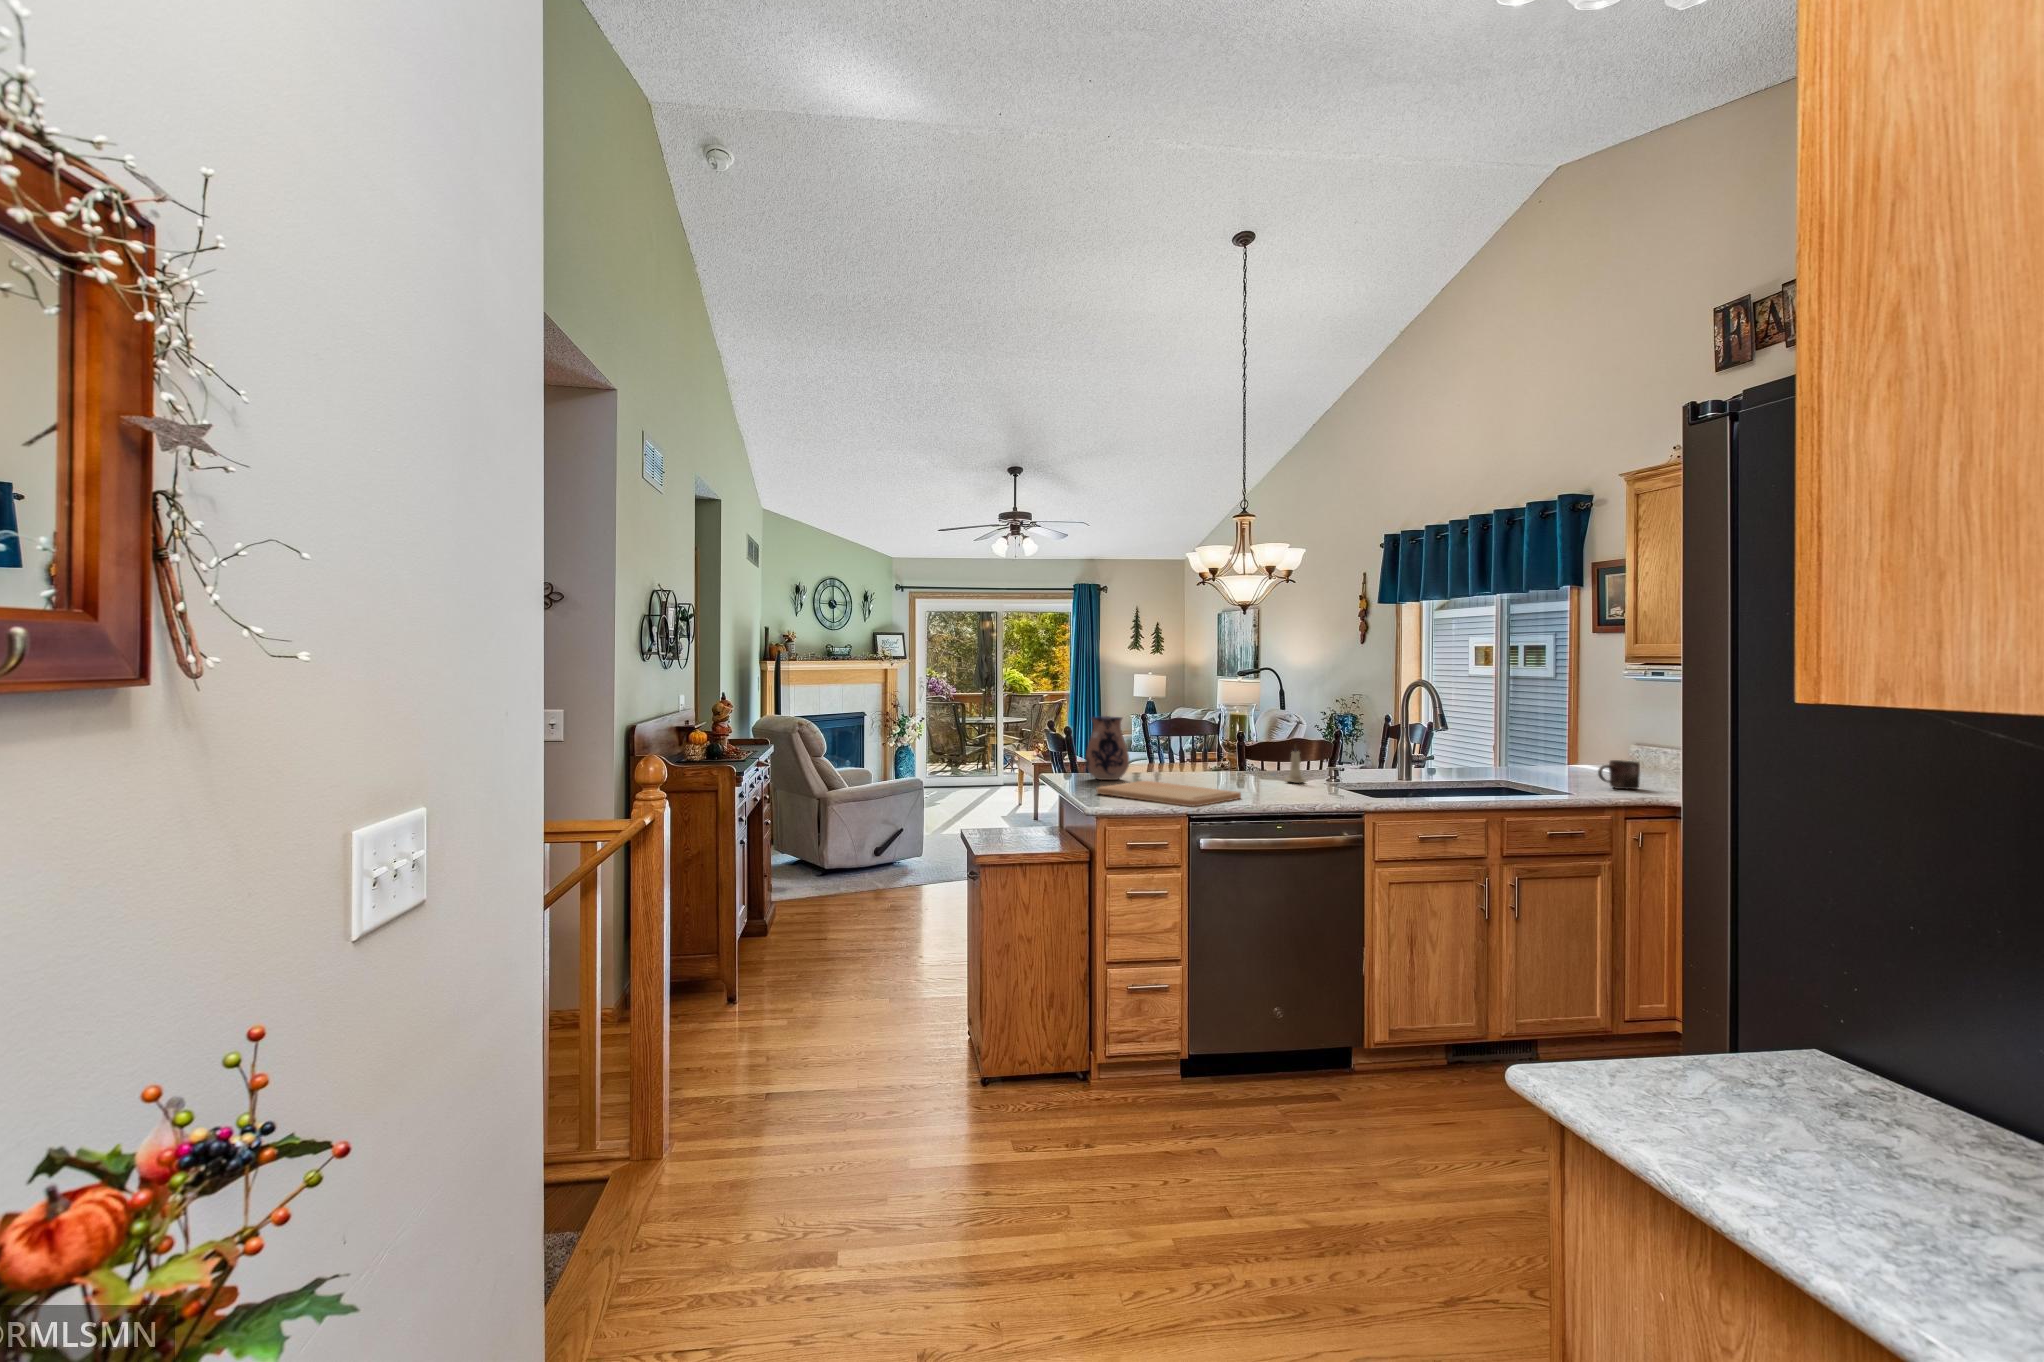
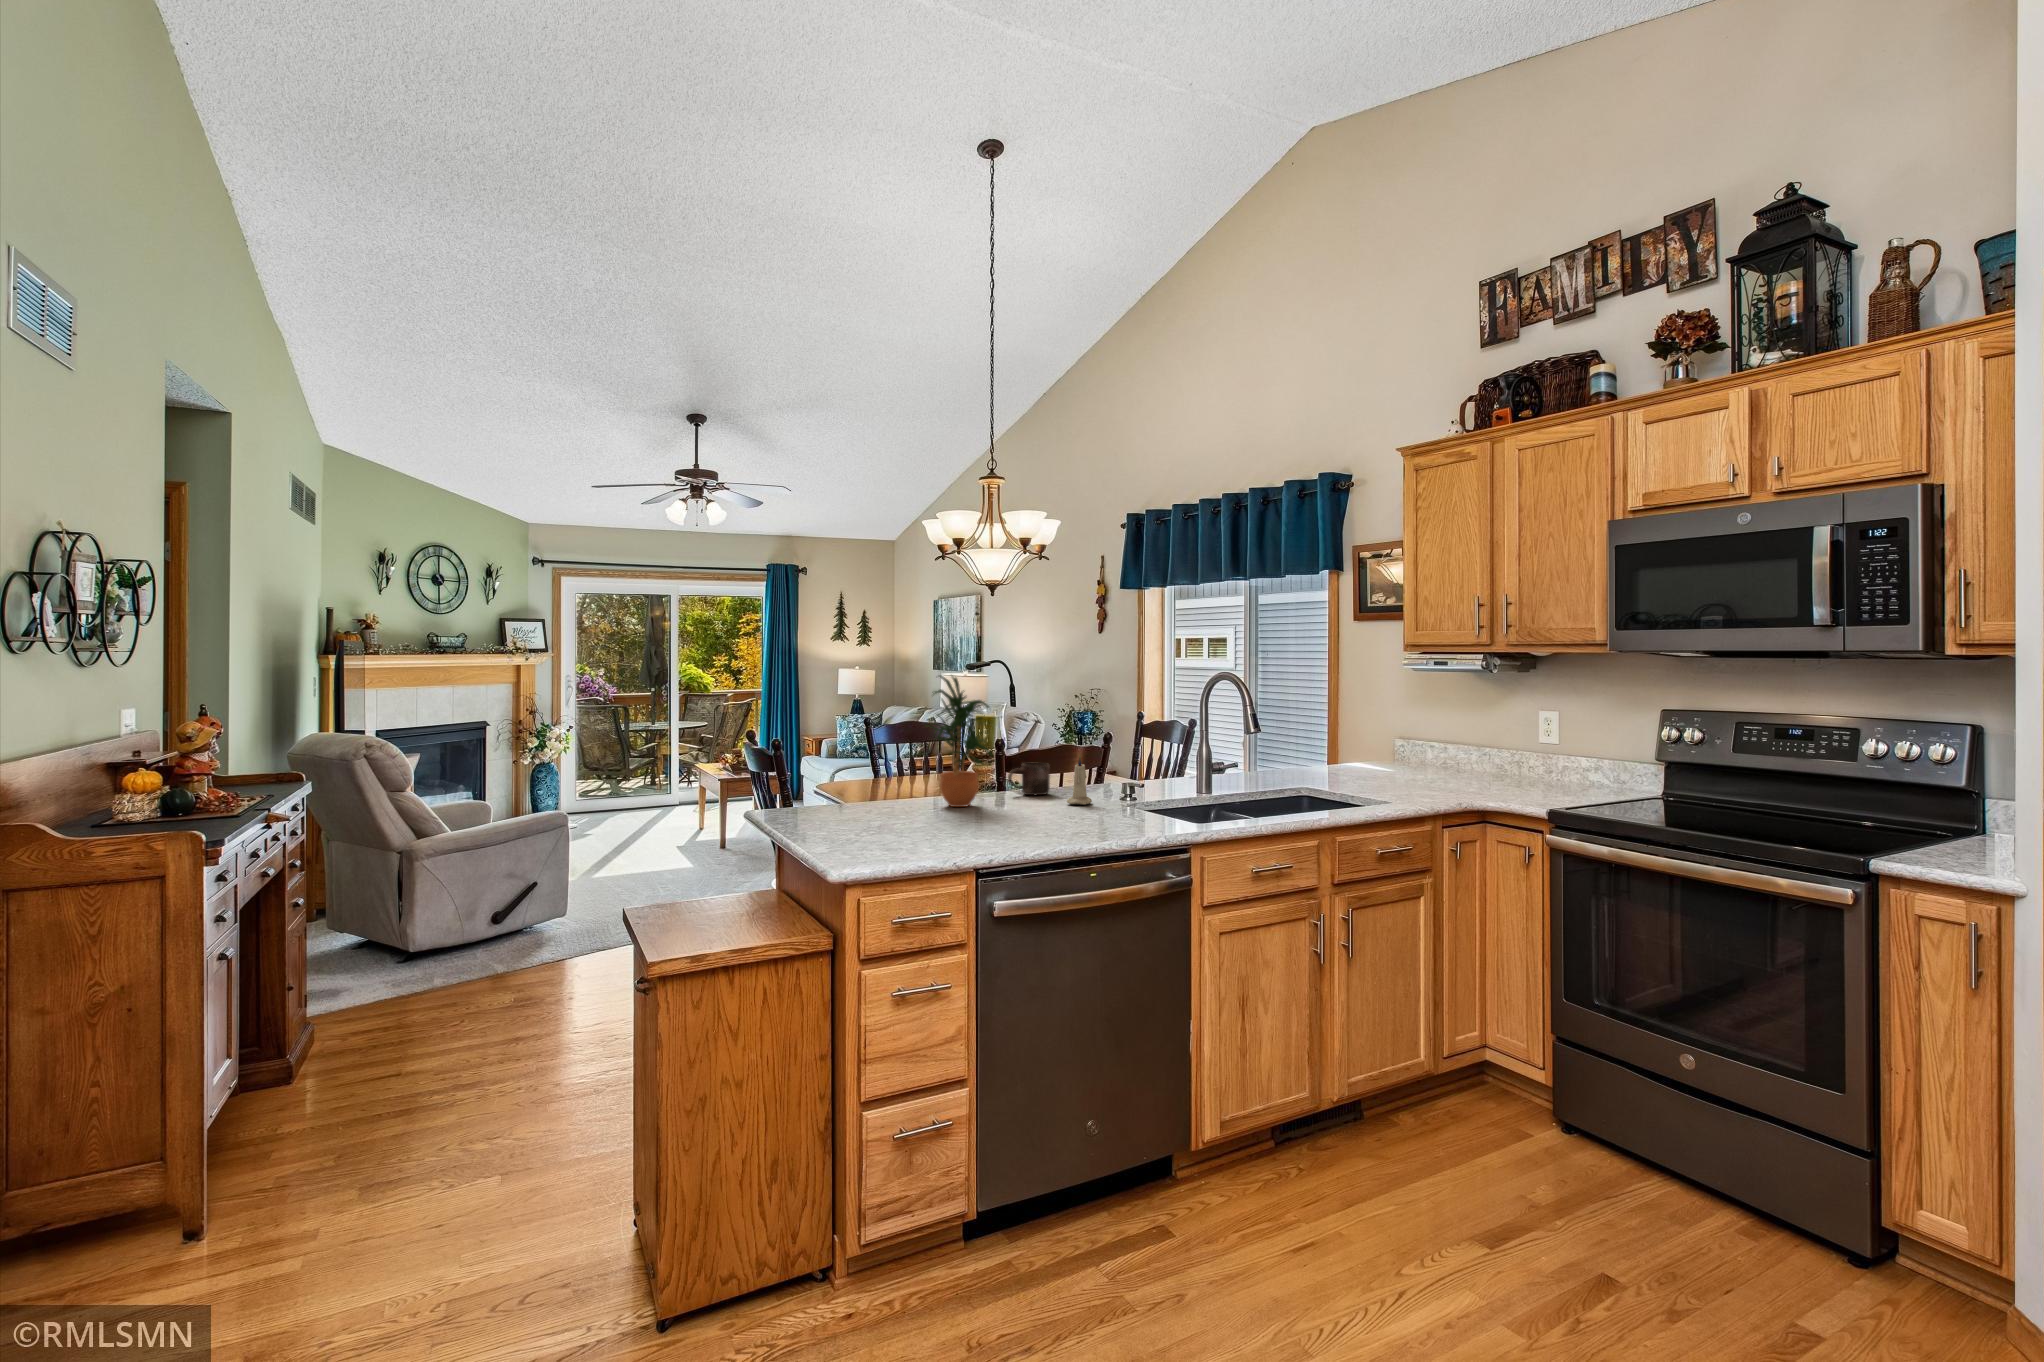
potted plant: none [1173,679,1233,780] -> present [929,675,992,807]
ceramic pitcher: present [1085,716,1129,780] -> none [805,726,867,815]
mug: present [1598,760,1640,789] -> present [1008,762,1050,795]
cutting board: present [1097,781,1241,806] -> none [830,816,1034,858]

